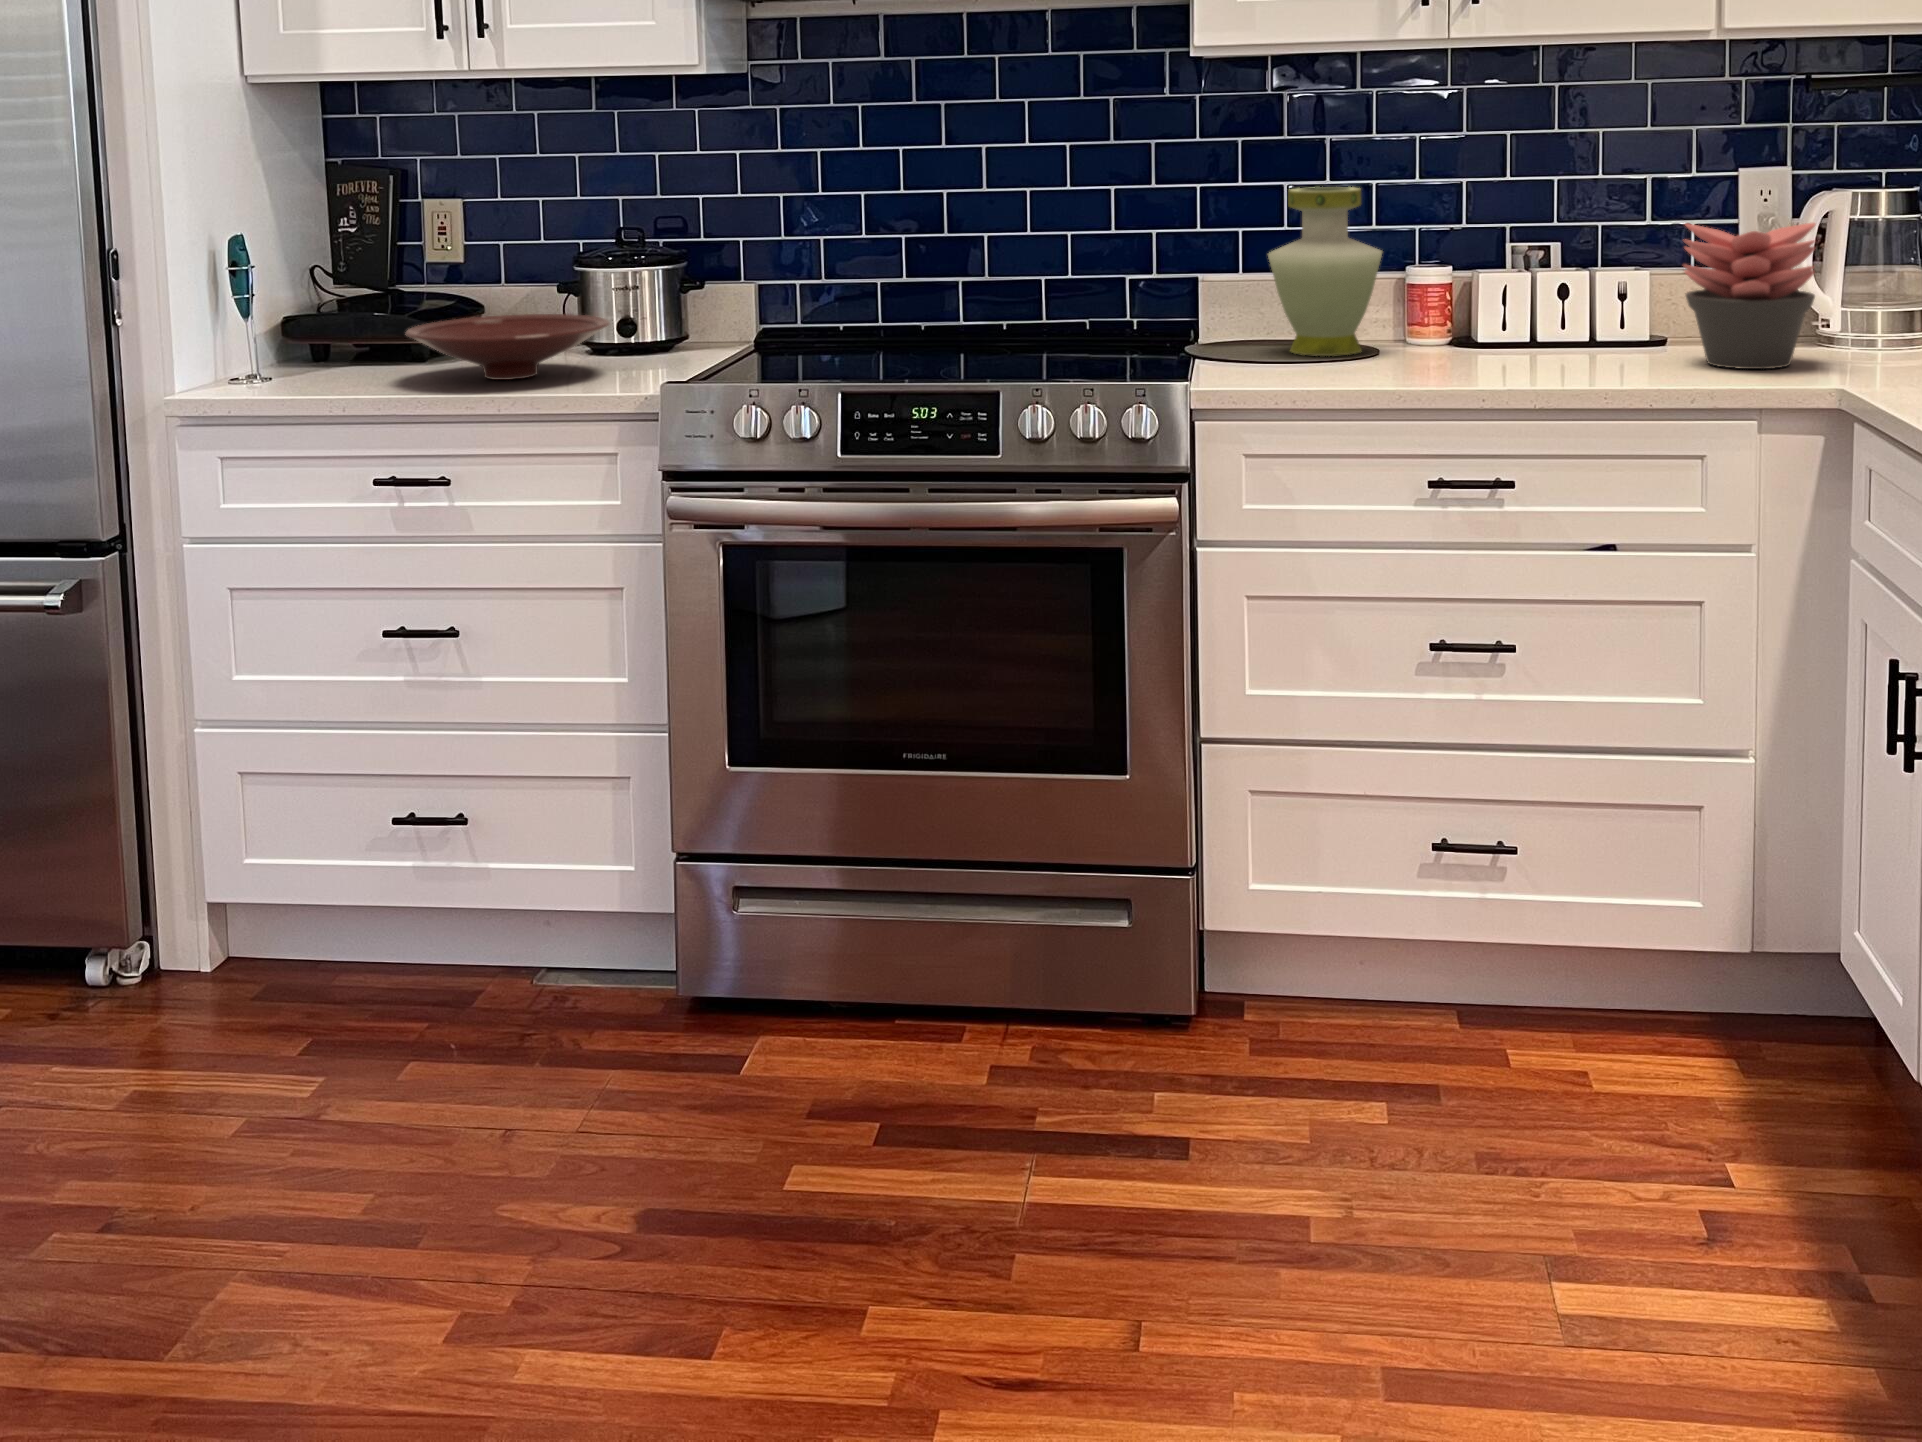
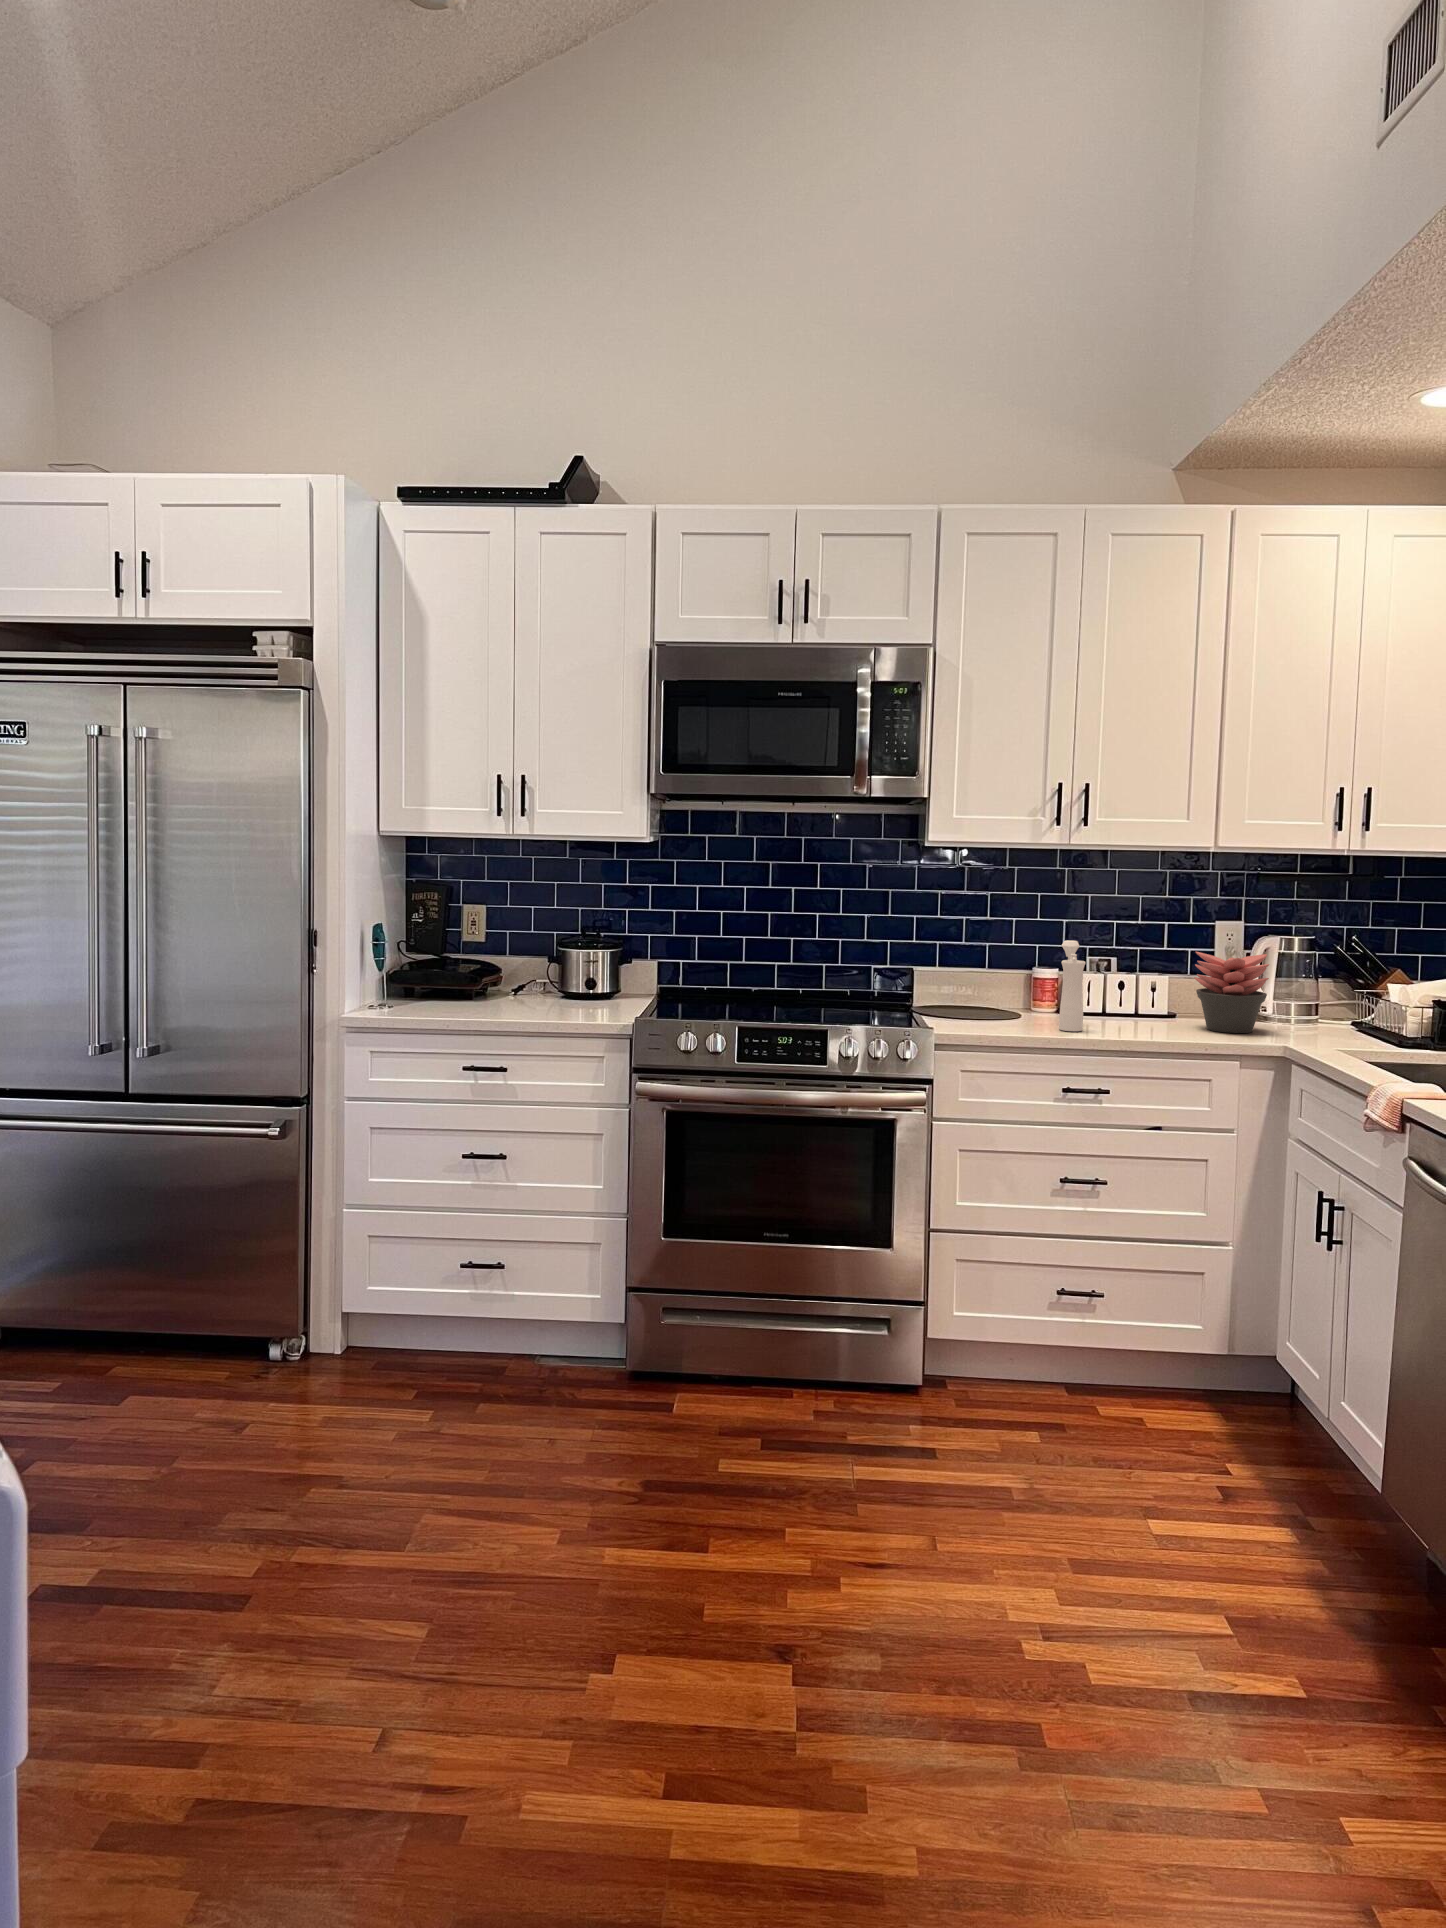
vase: present [1268,187,1382,356] -> none [964,923,1027,1017]
pepper mill: none [1427,213,1471,377] -> present [1059,940,1086,1031]
bowl: present [406,314,610,380] -> none [479,976,595,1013]

